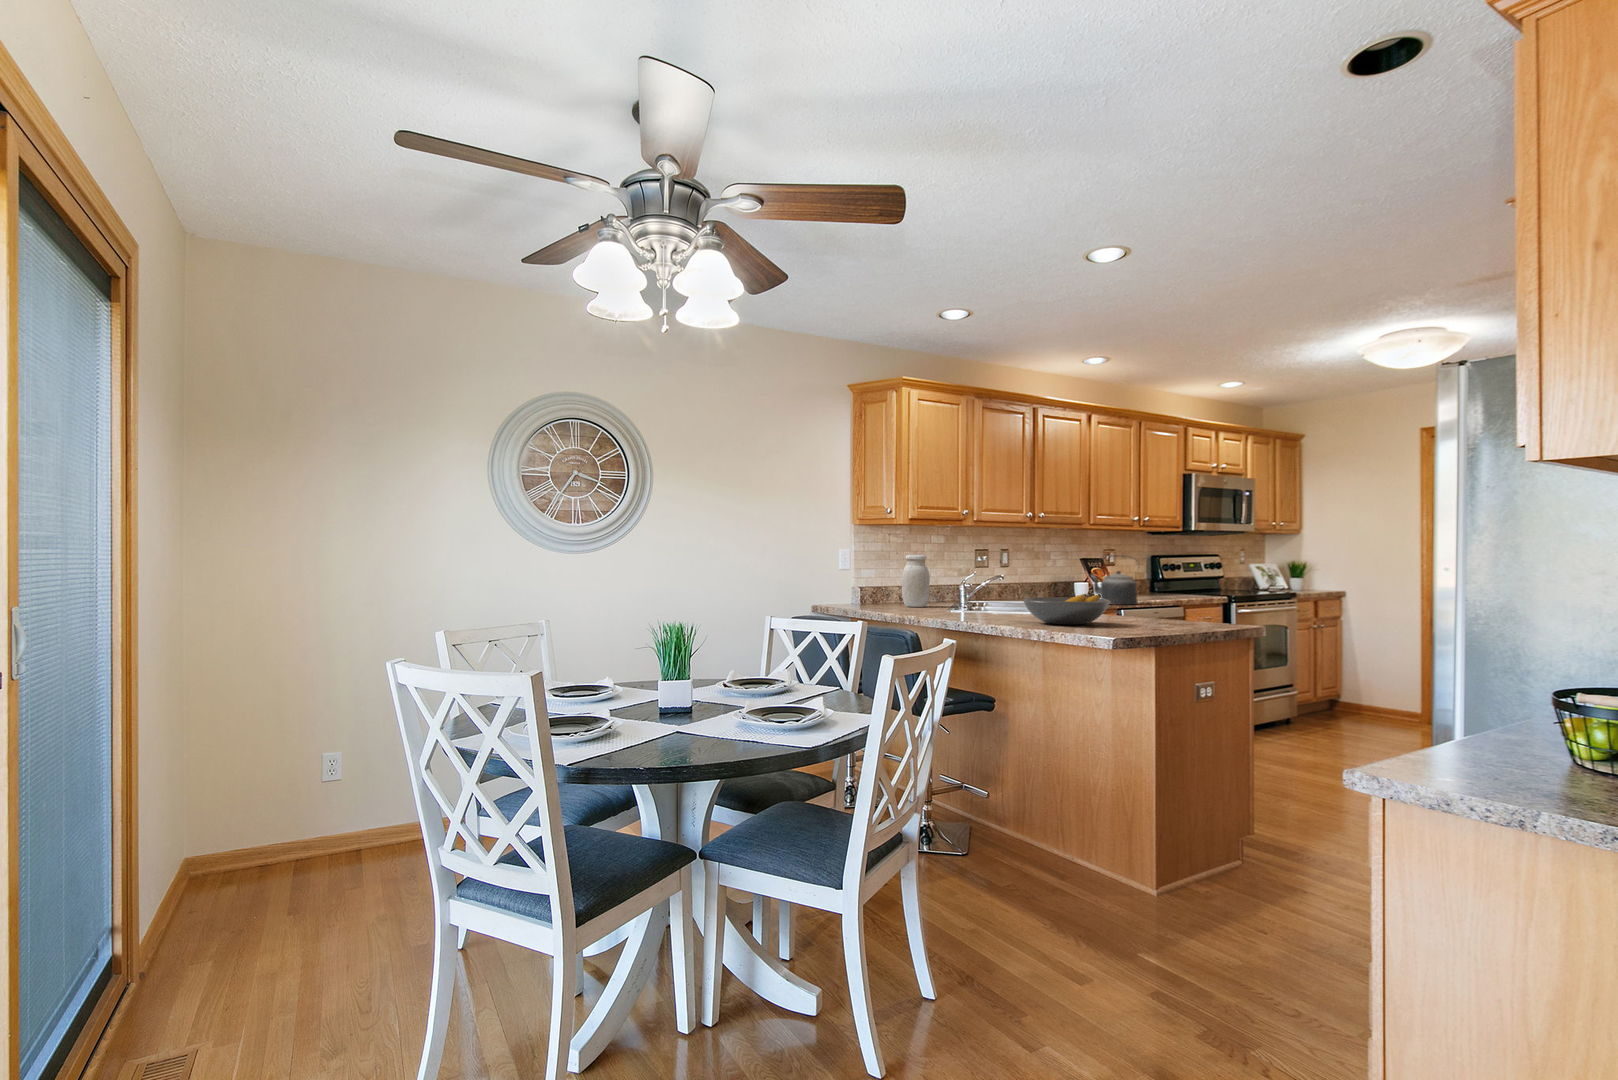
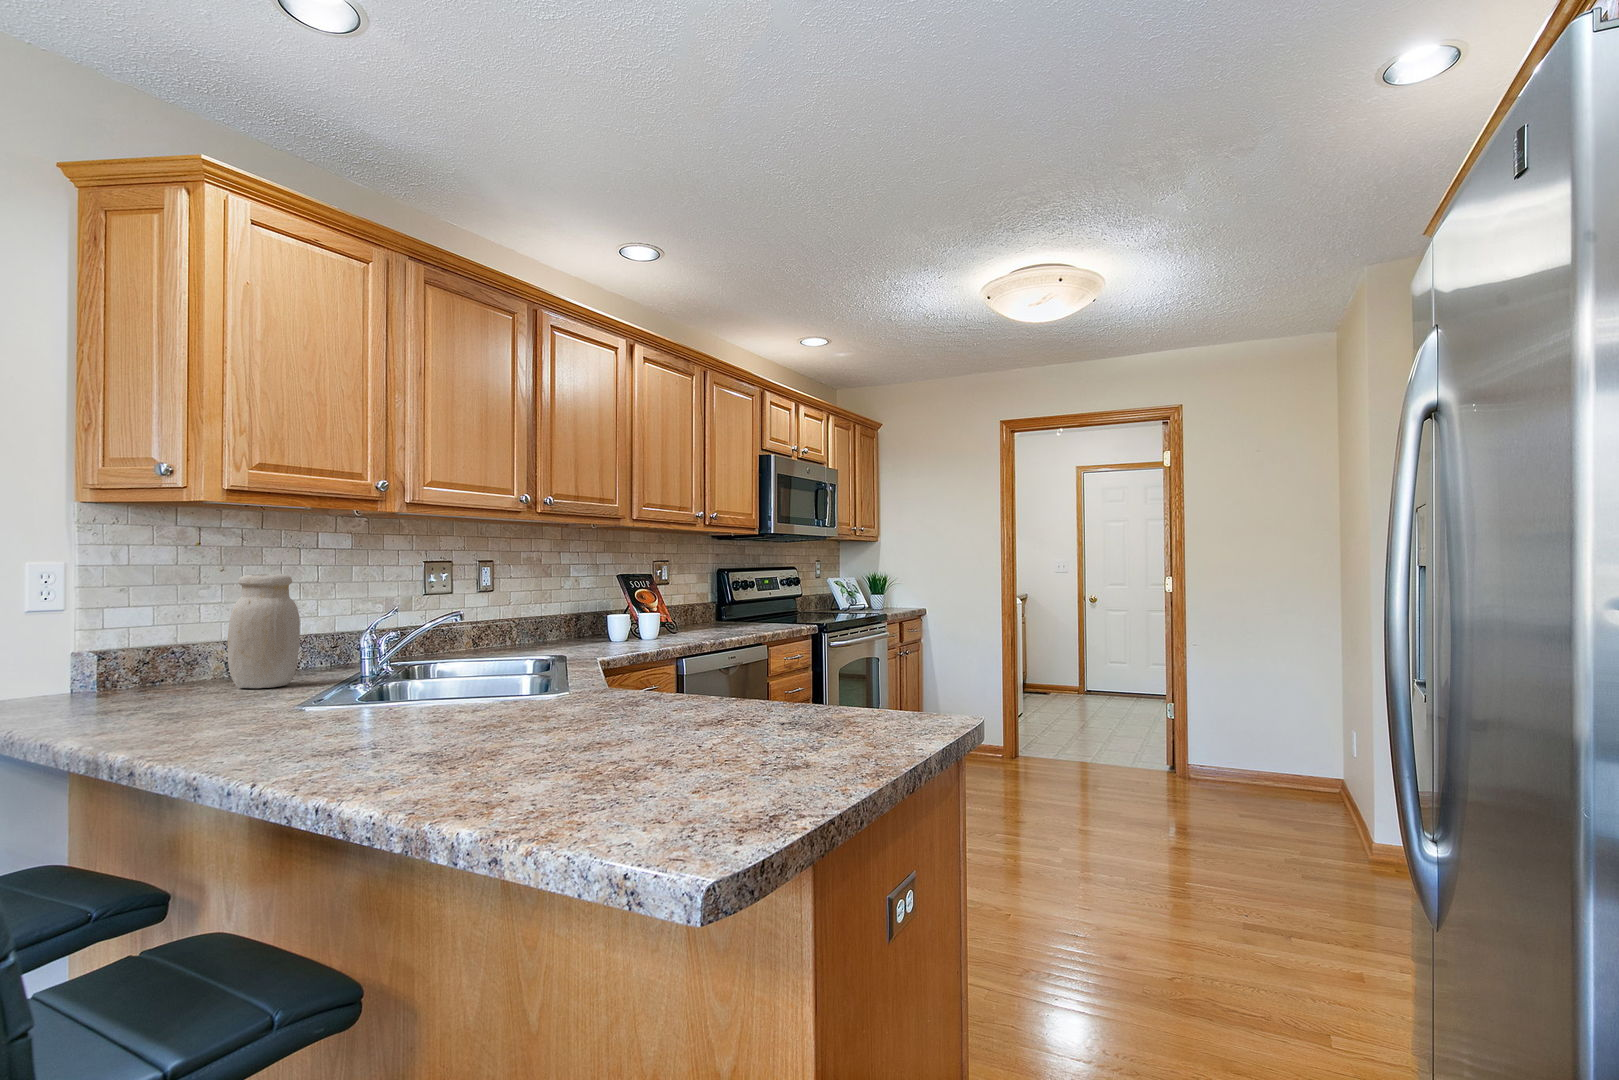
kettle: present [1091,555,1138,605] -> none [633,571,707,650]
fruit bowl: present [1023,594,1110,625] -> none [438,677,672,768]

